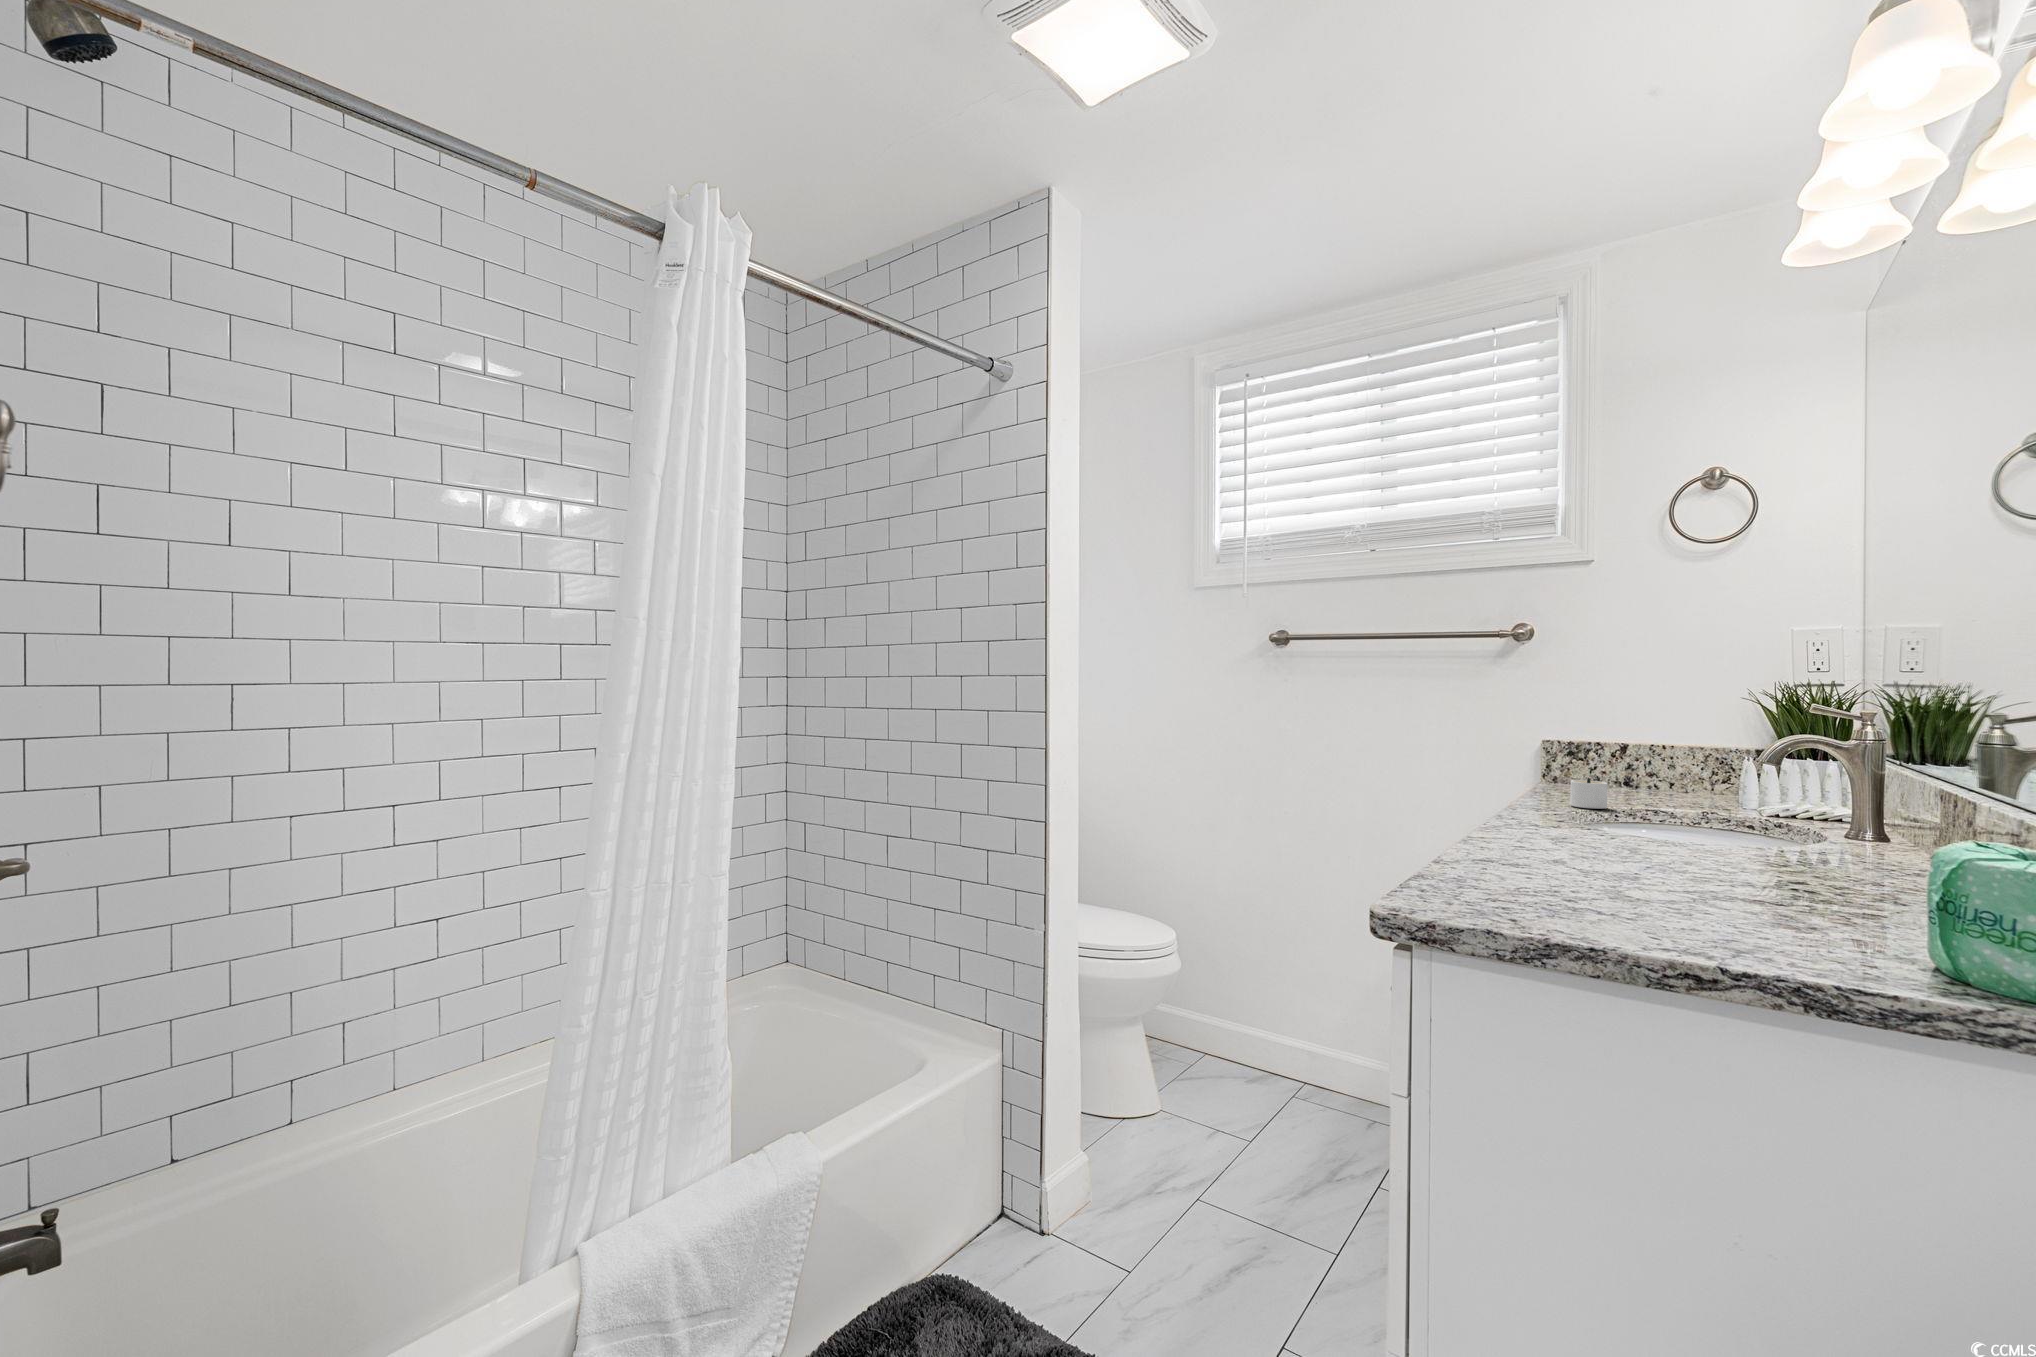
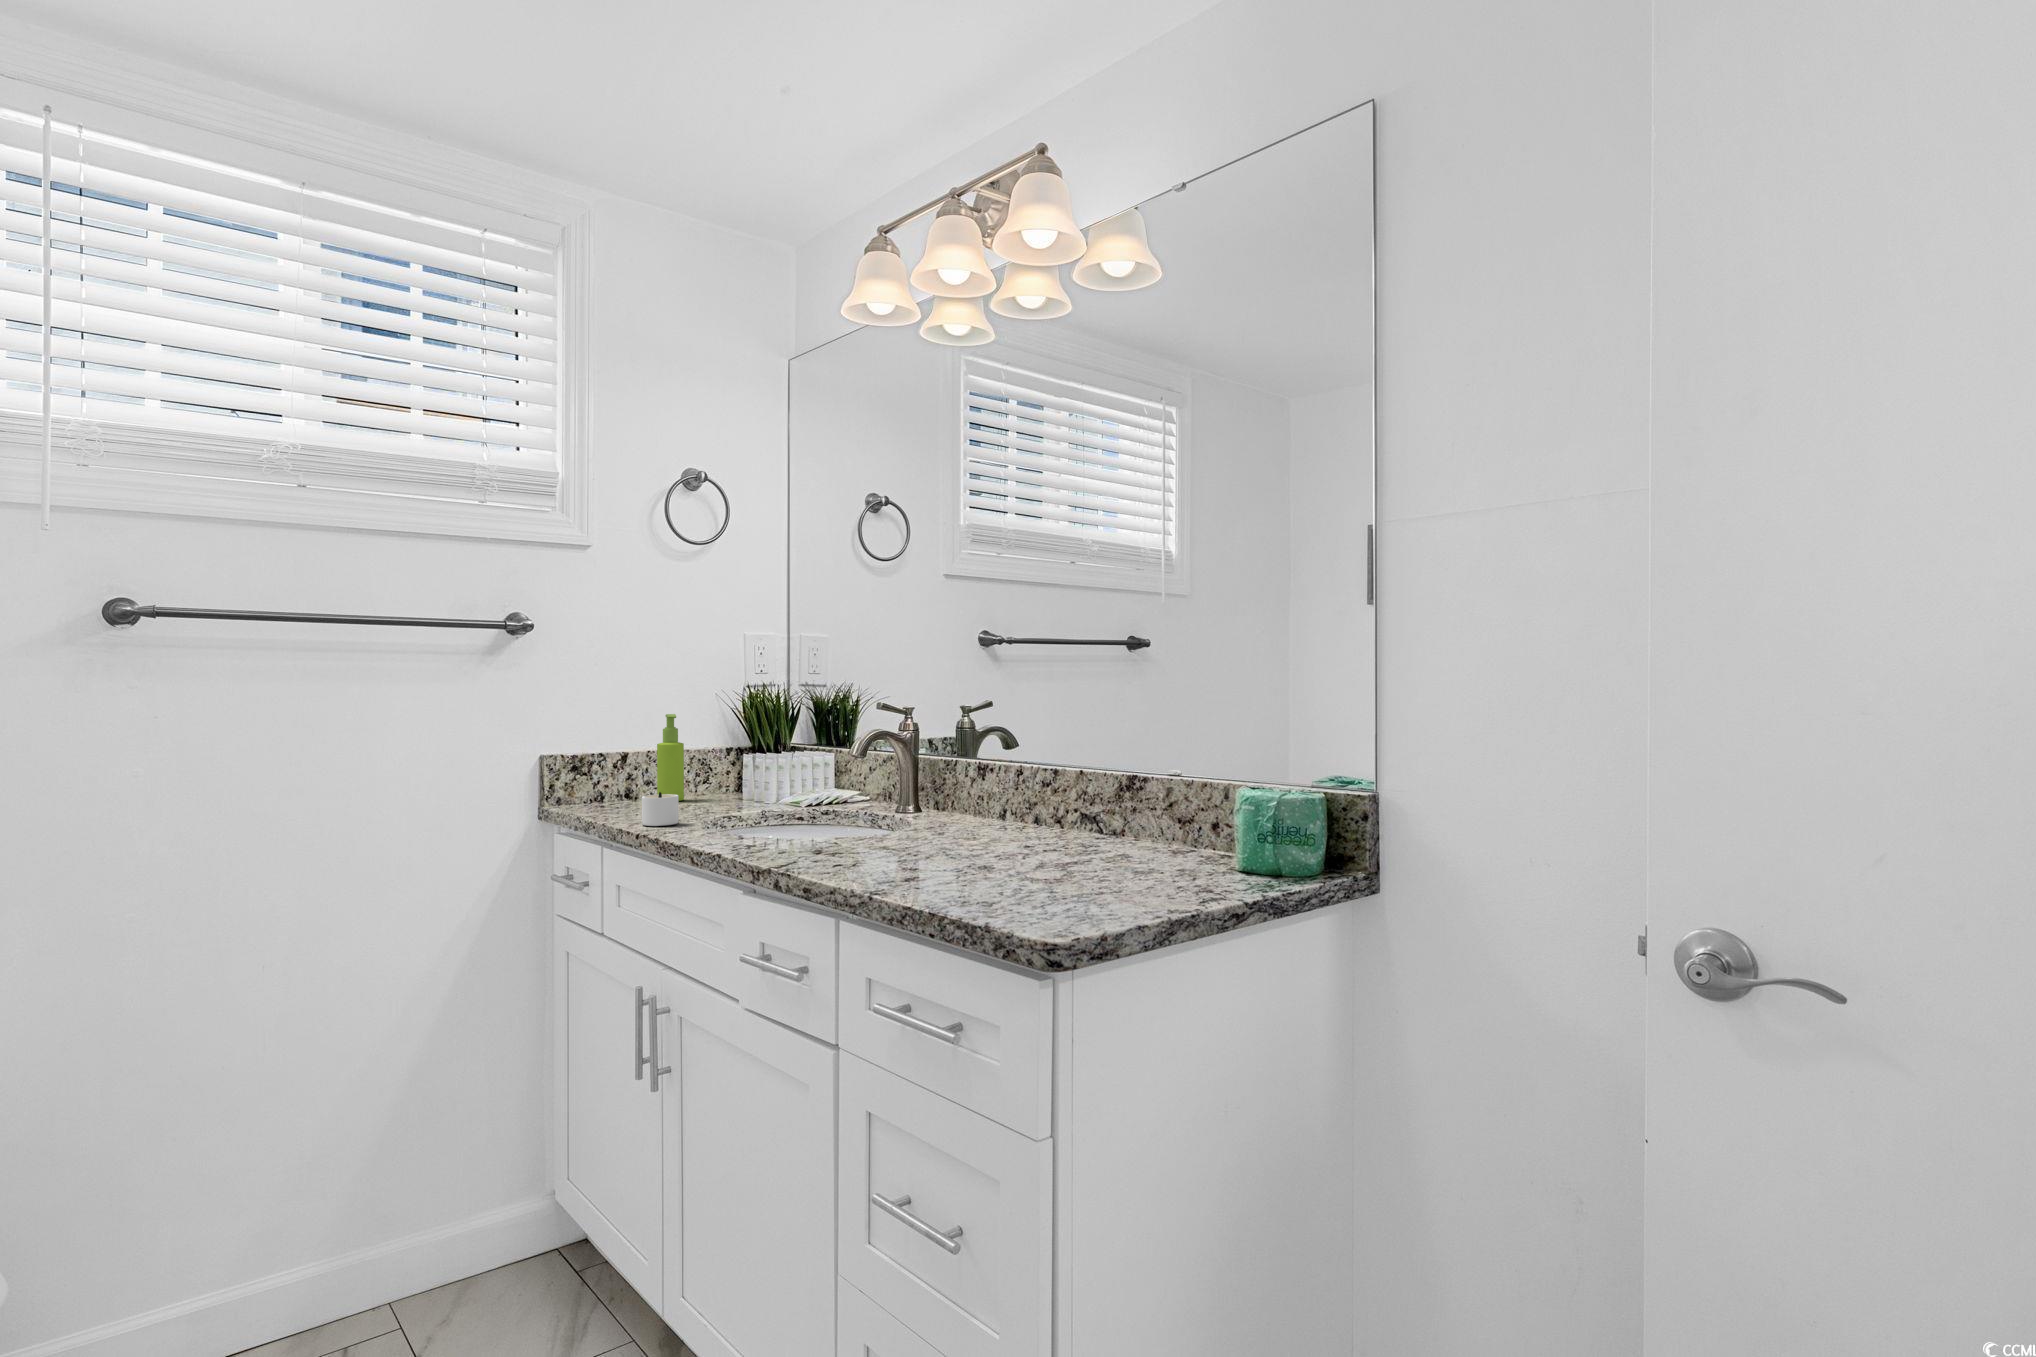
soap dispenser: none [1659,712,1690,796] -> present [657,714,684,801]

